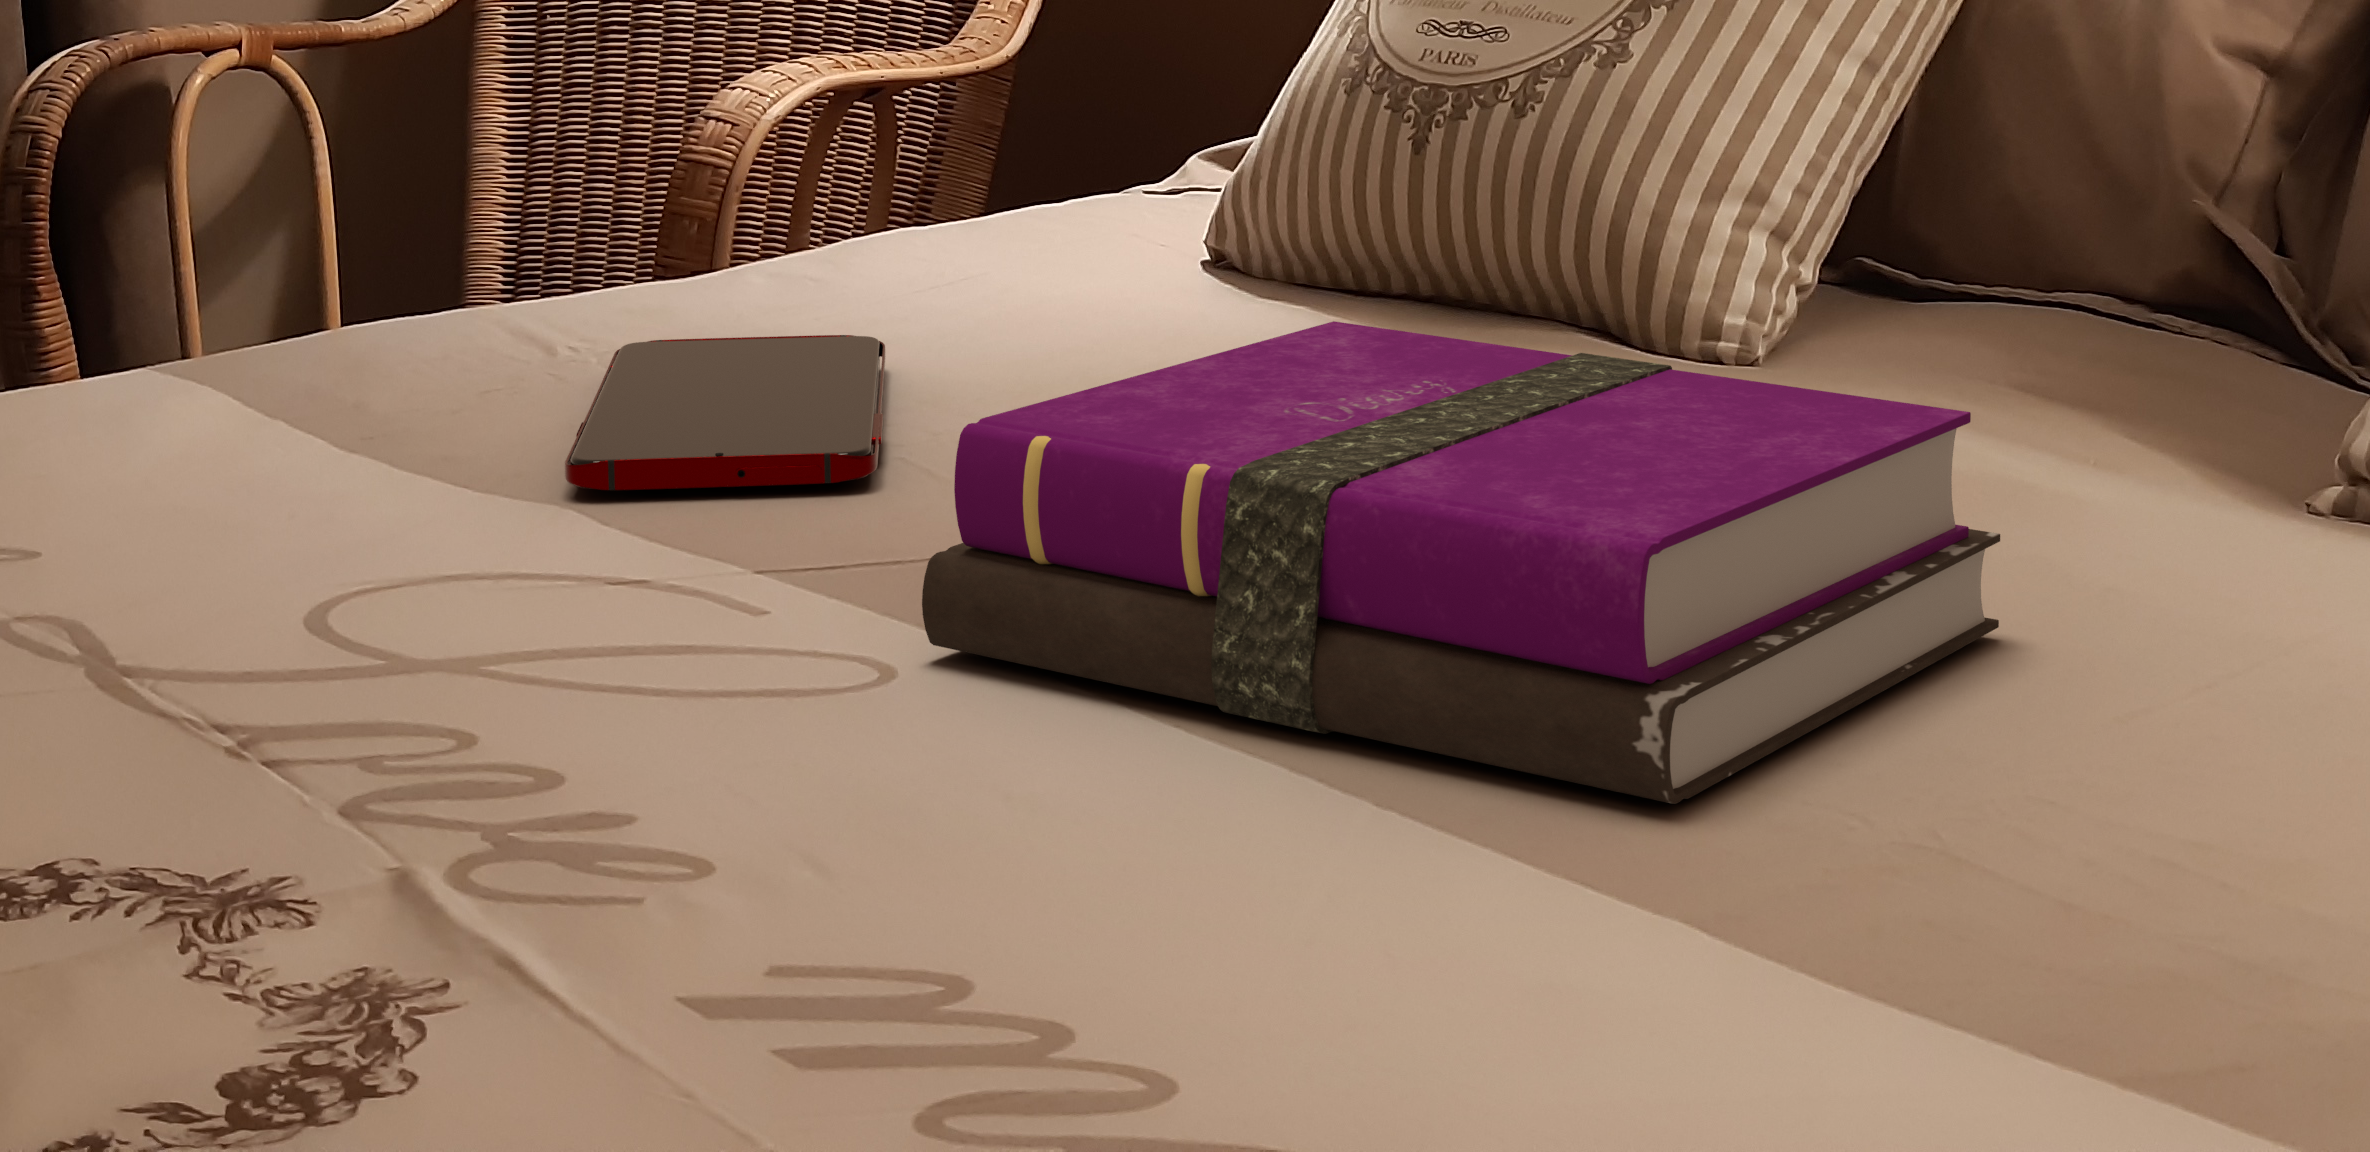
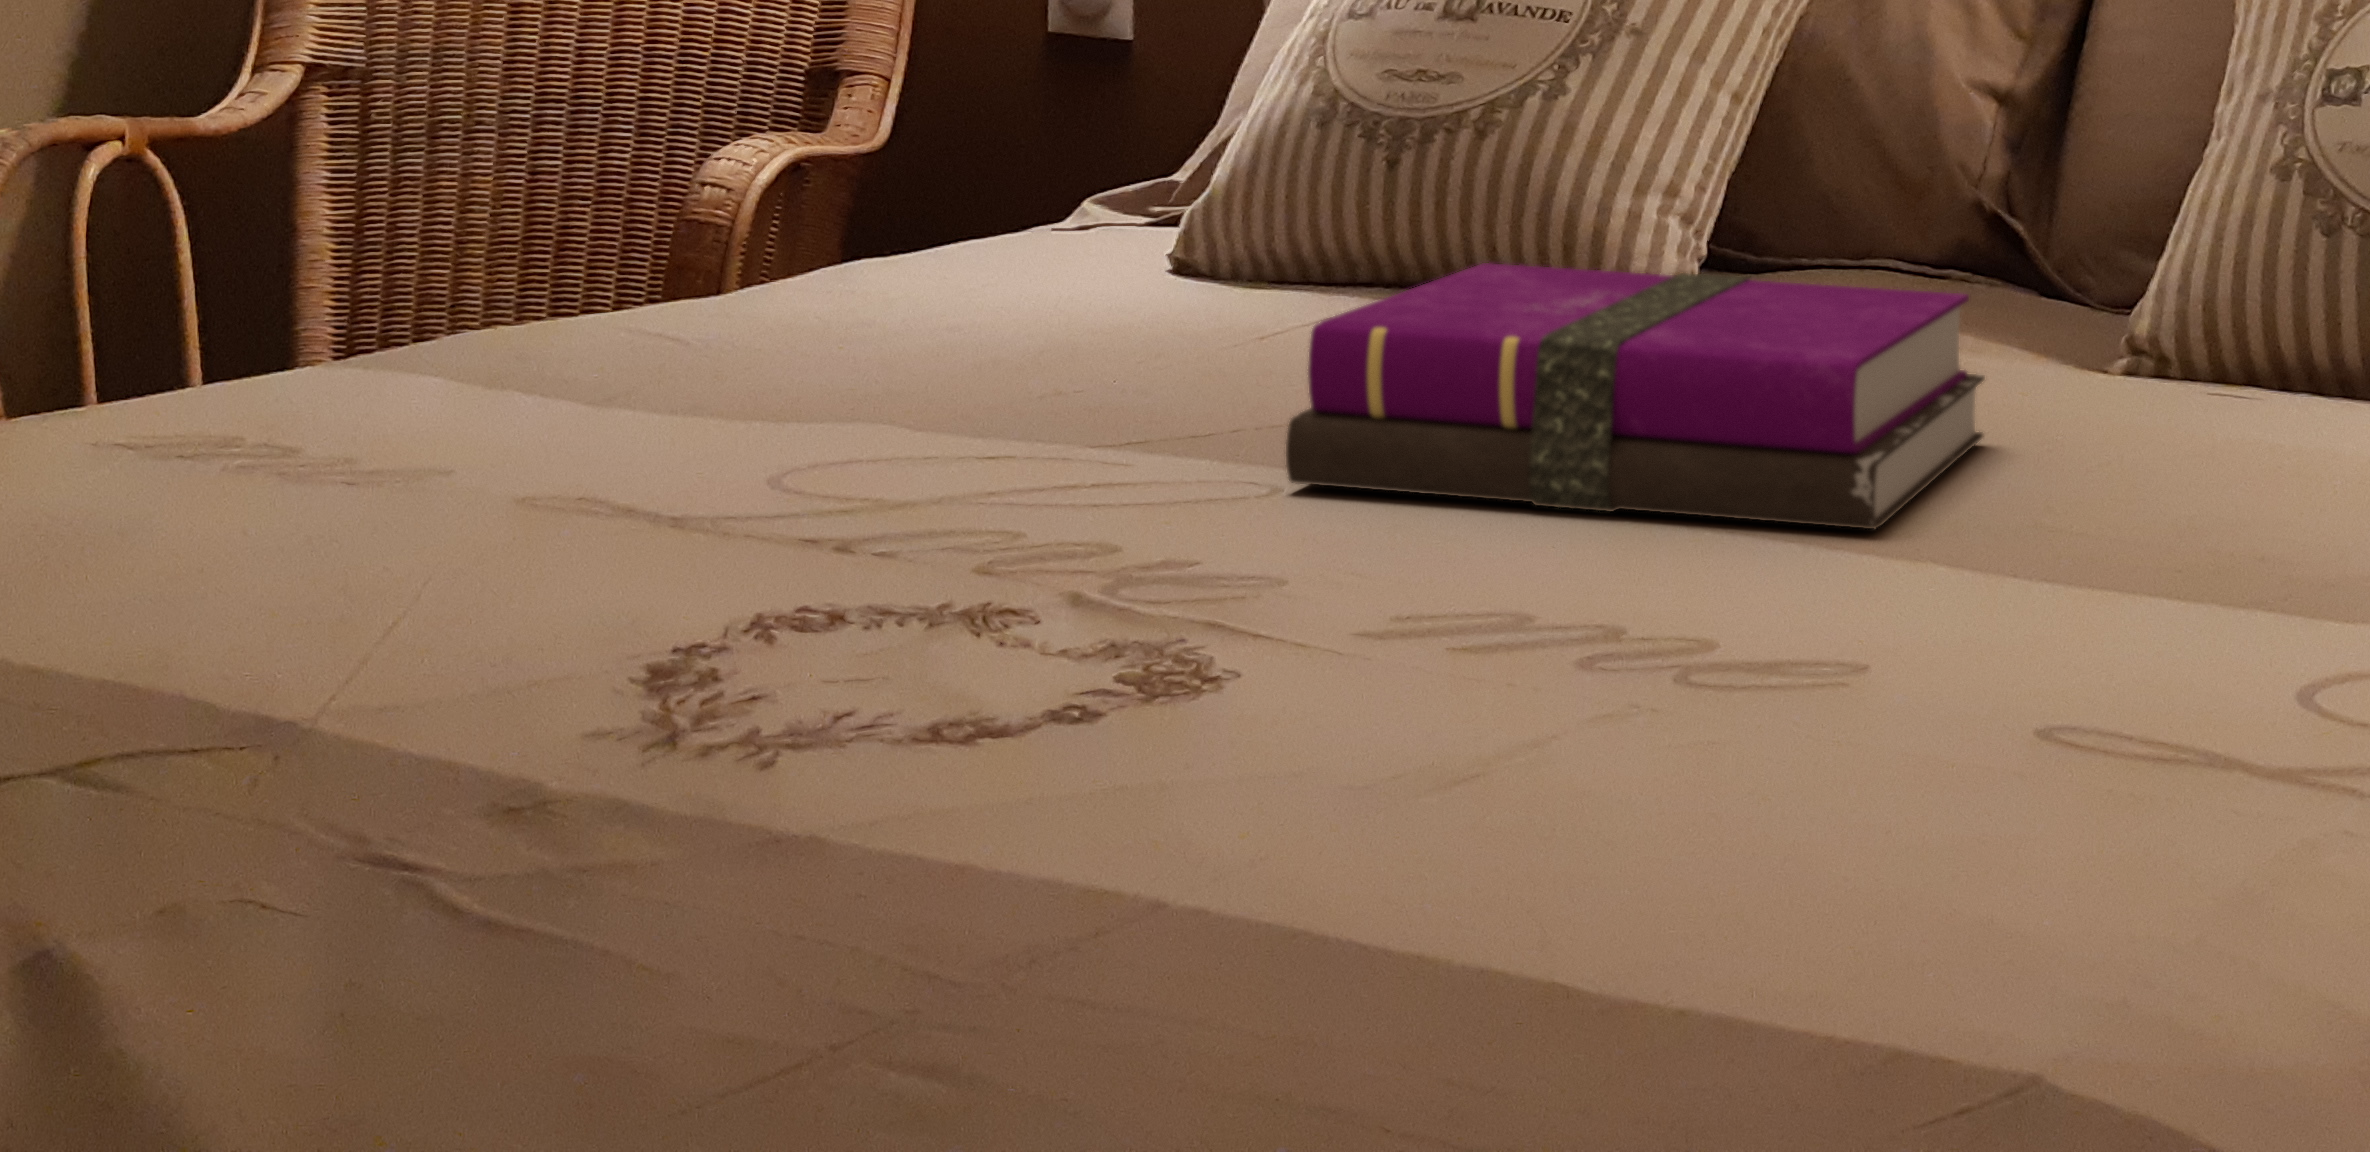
smartphone: present [565,335,885,491] -> none [804,313,1114,415]

